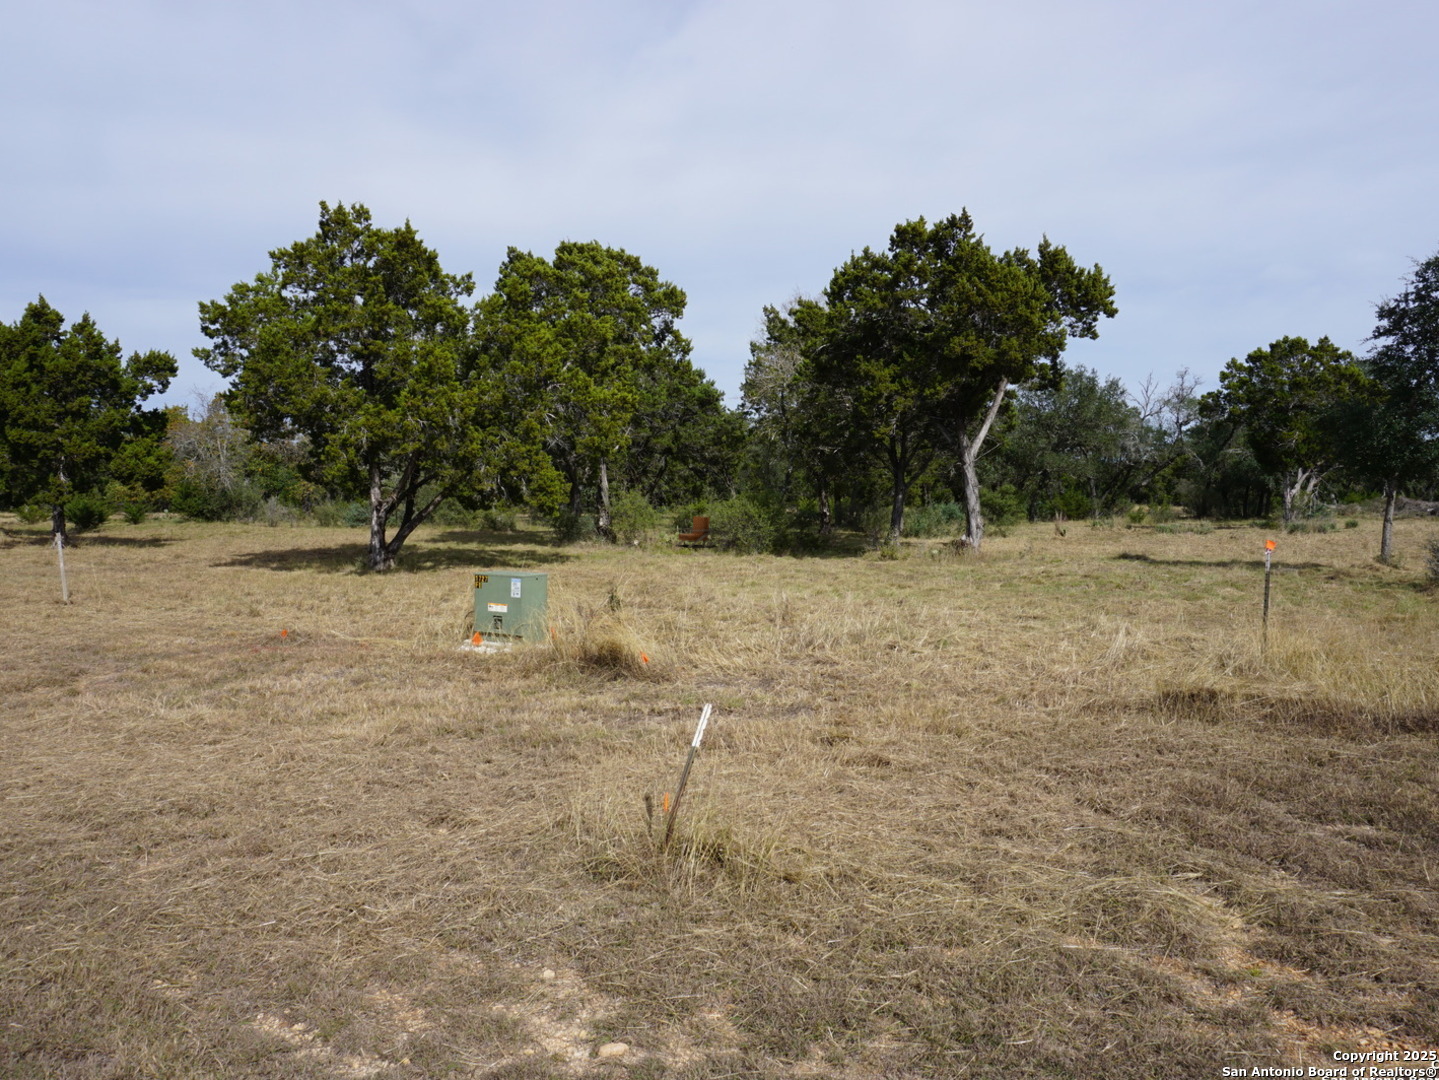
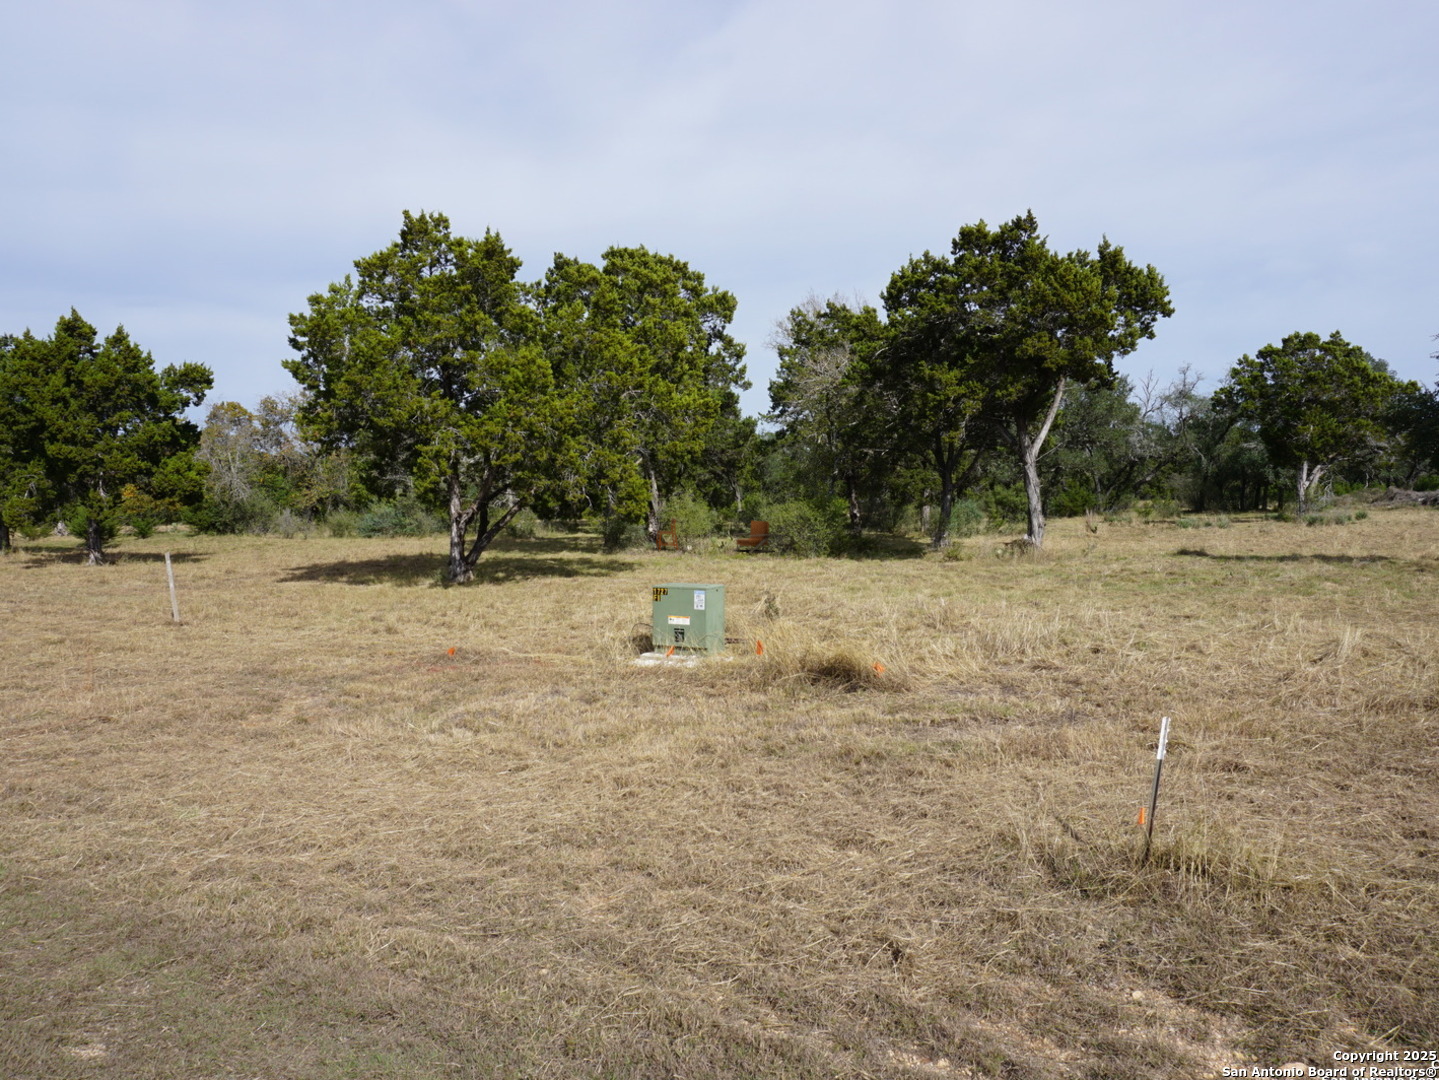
bench: none [604,512,624,544] -> present [656,518,678,549]

